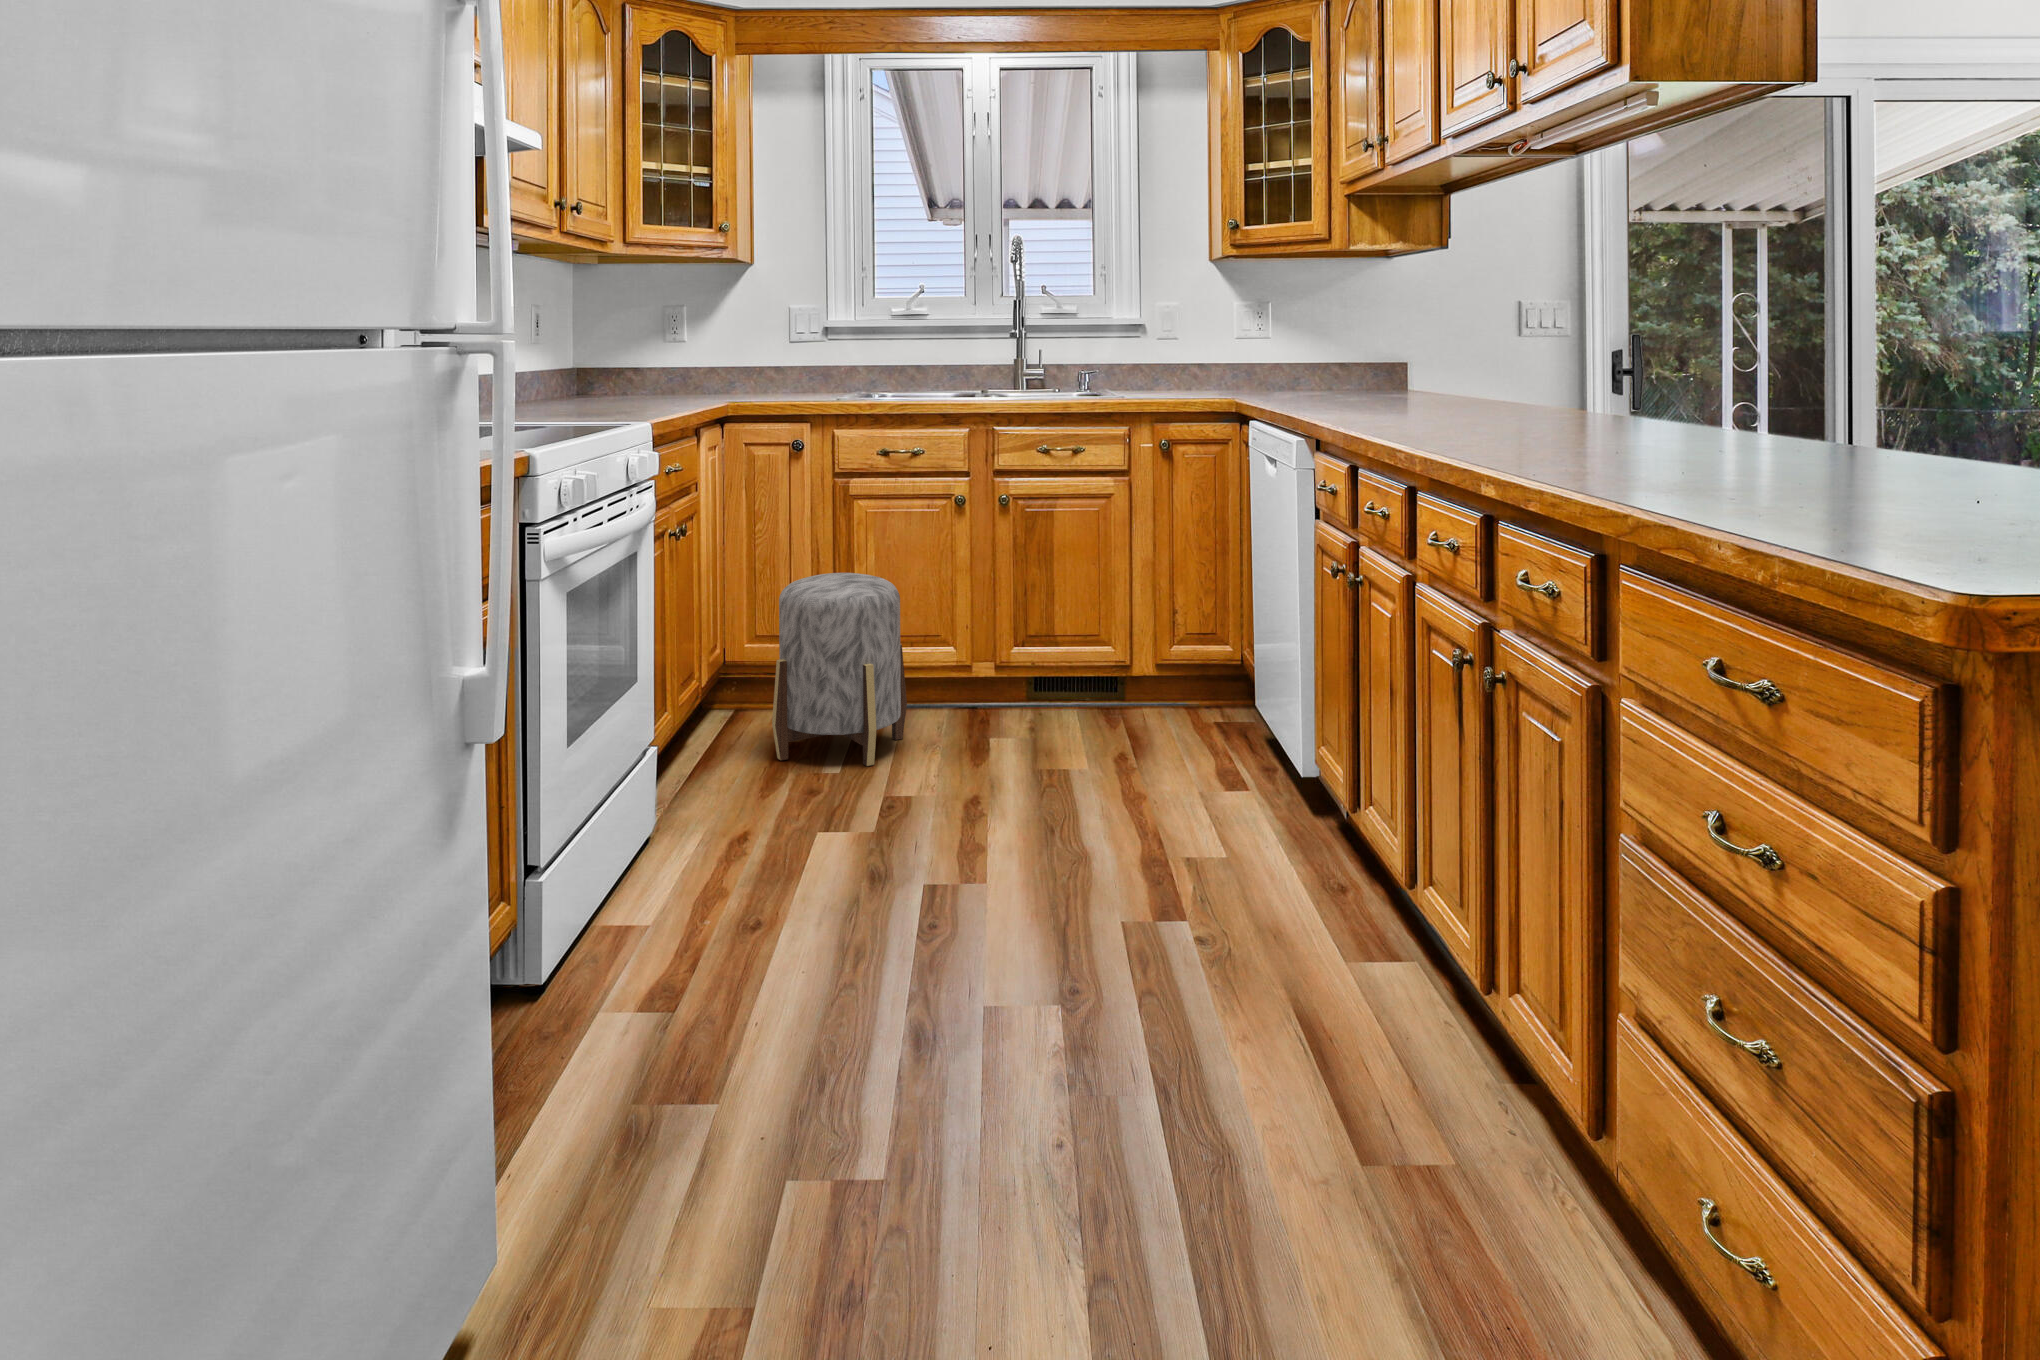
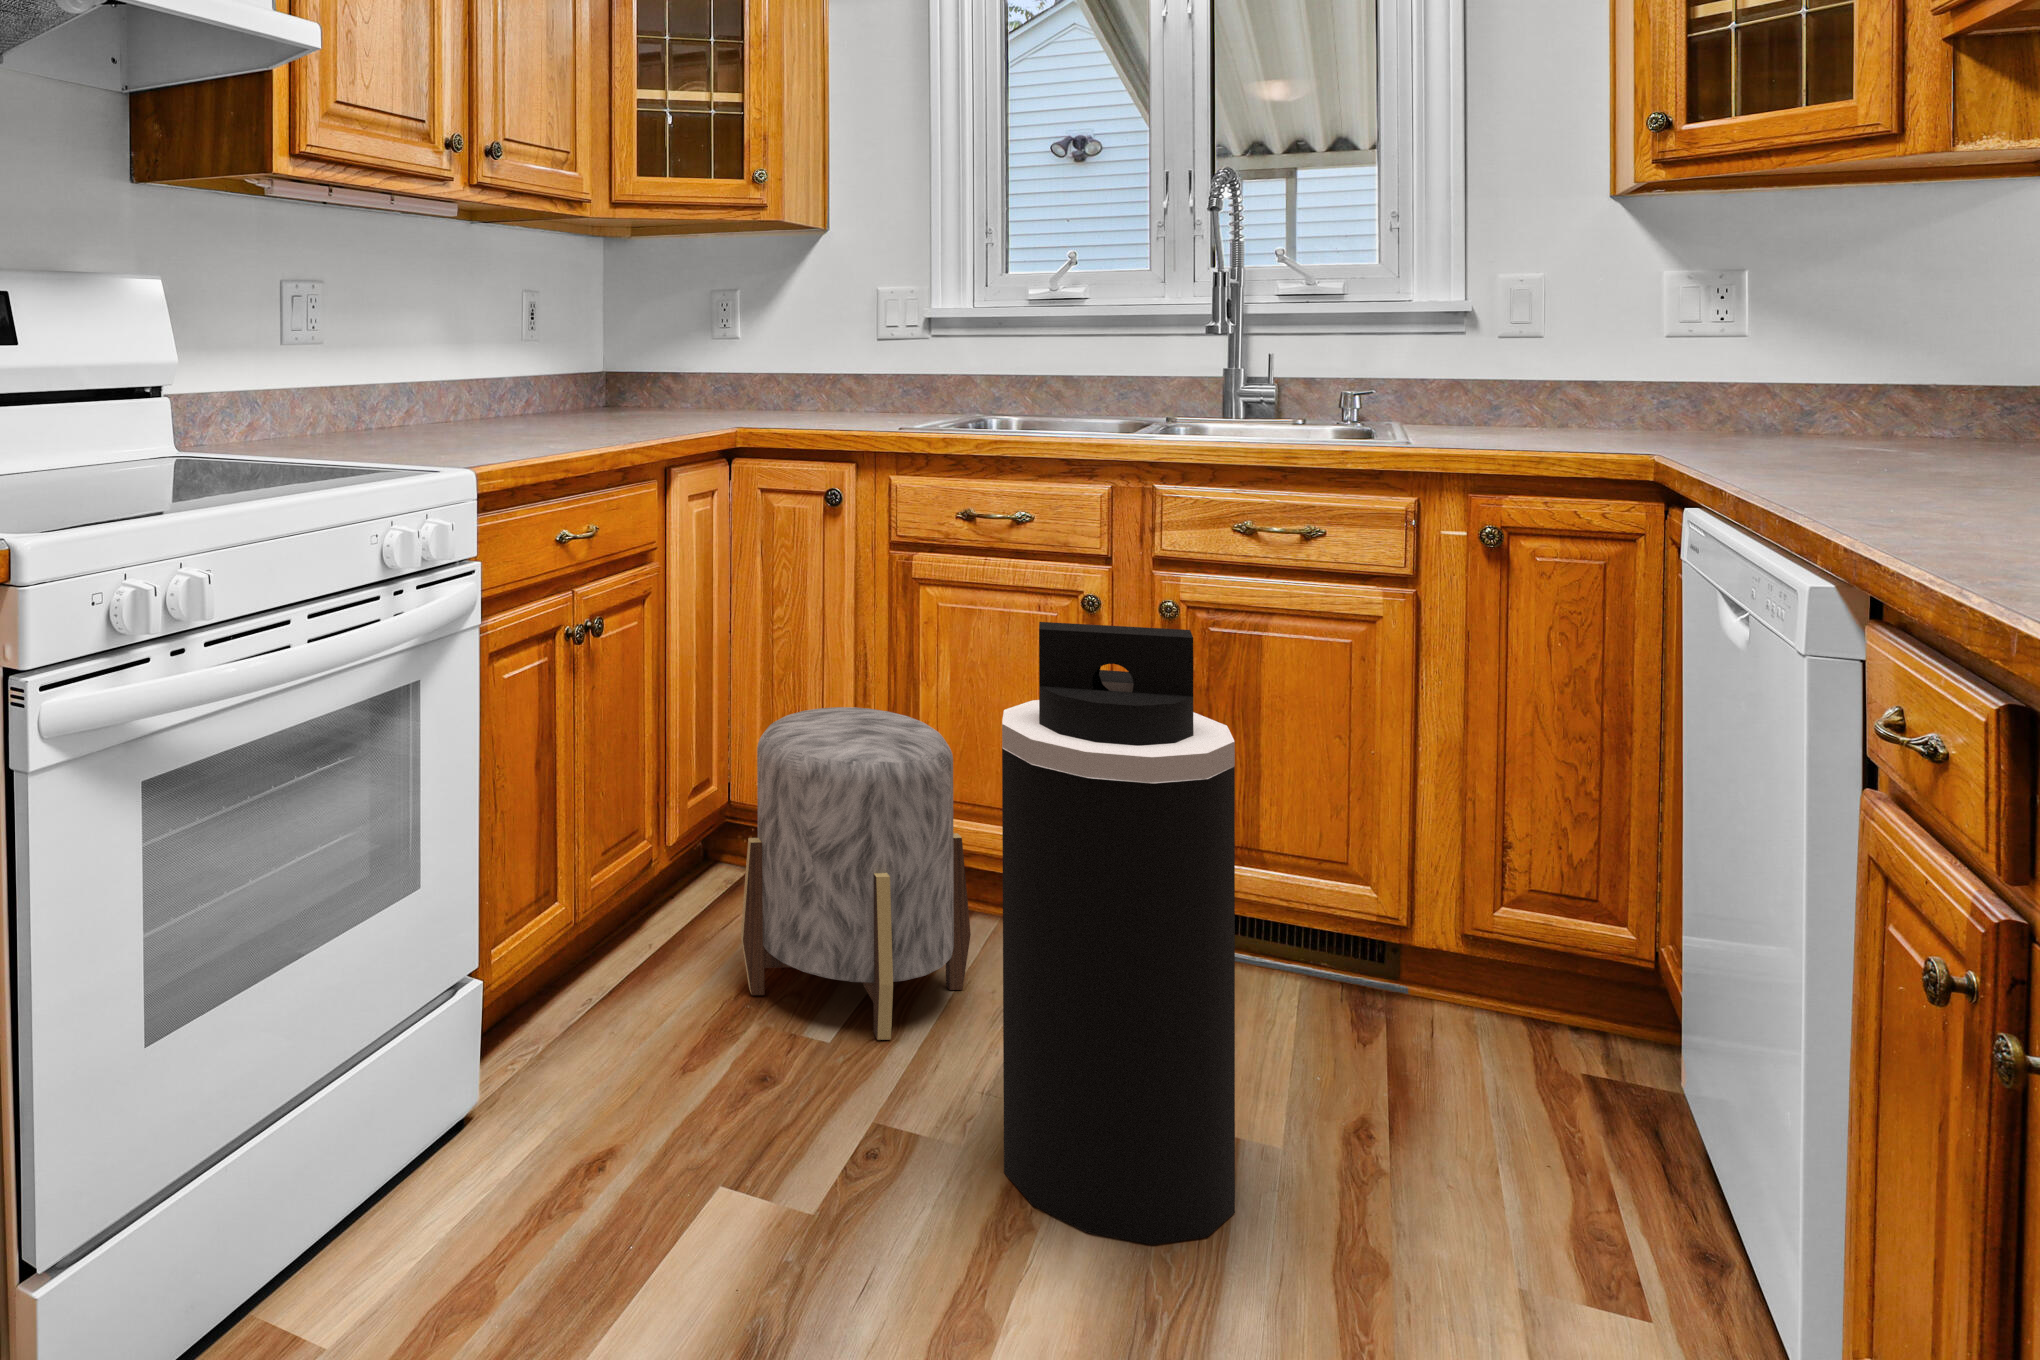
trash can: none [955,491,1076,813] -> present [1002,622,1235,1245]

